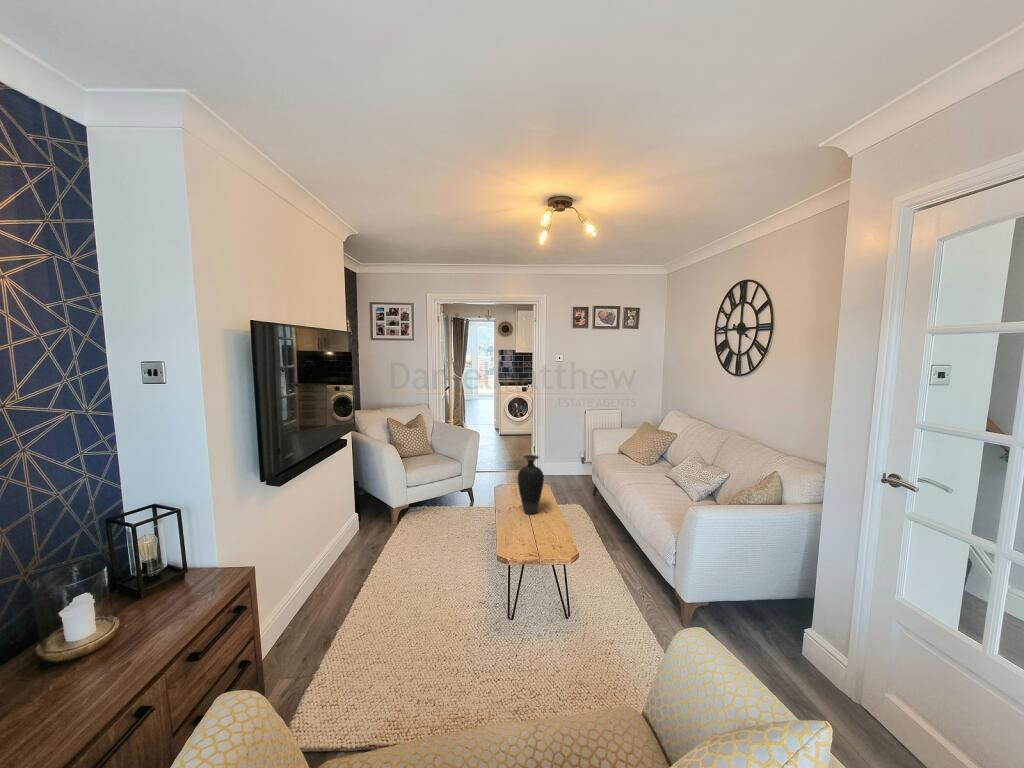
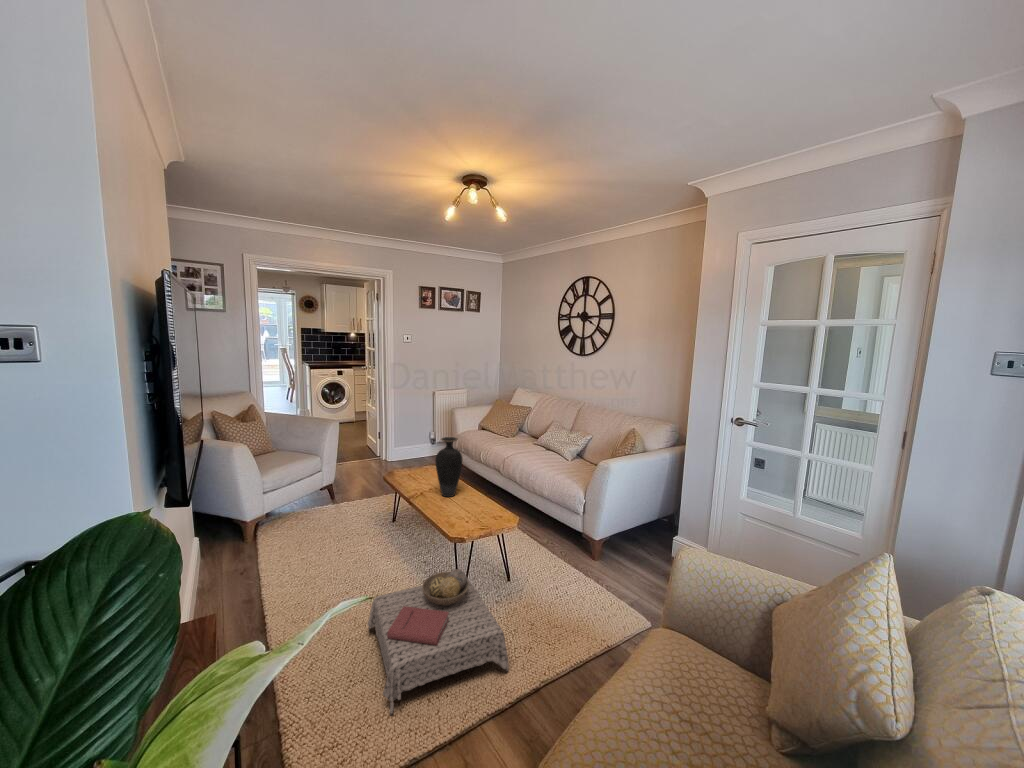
ottoman: none [386,581,513,698] -> present [368,569,509,715]

